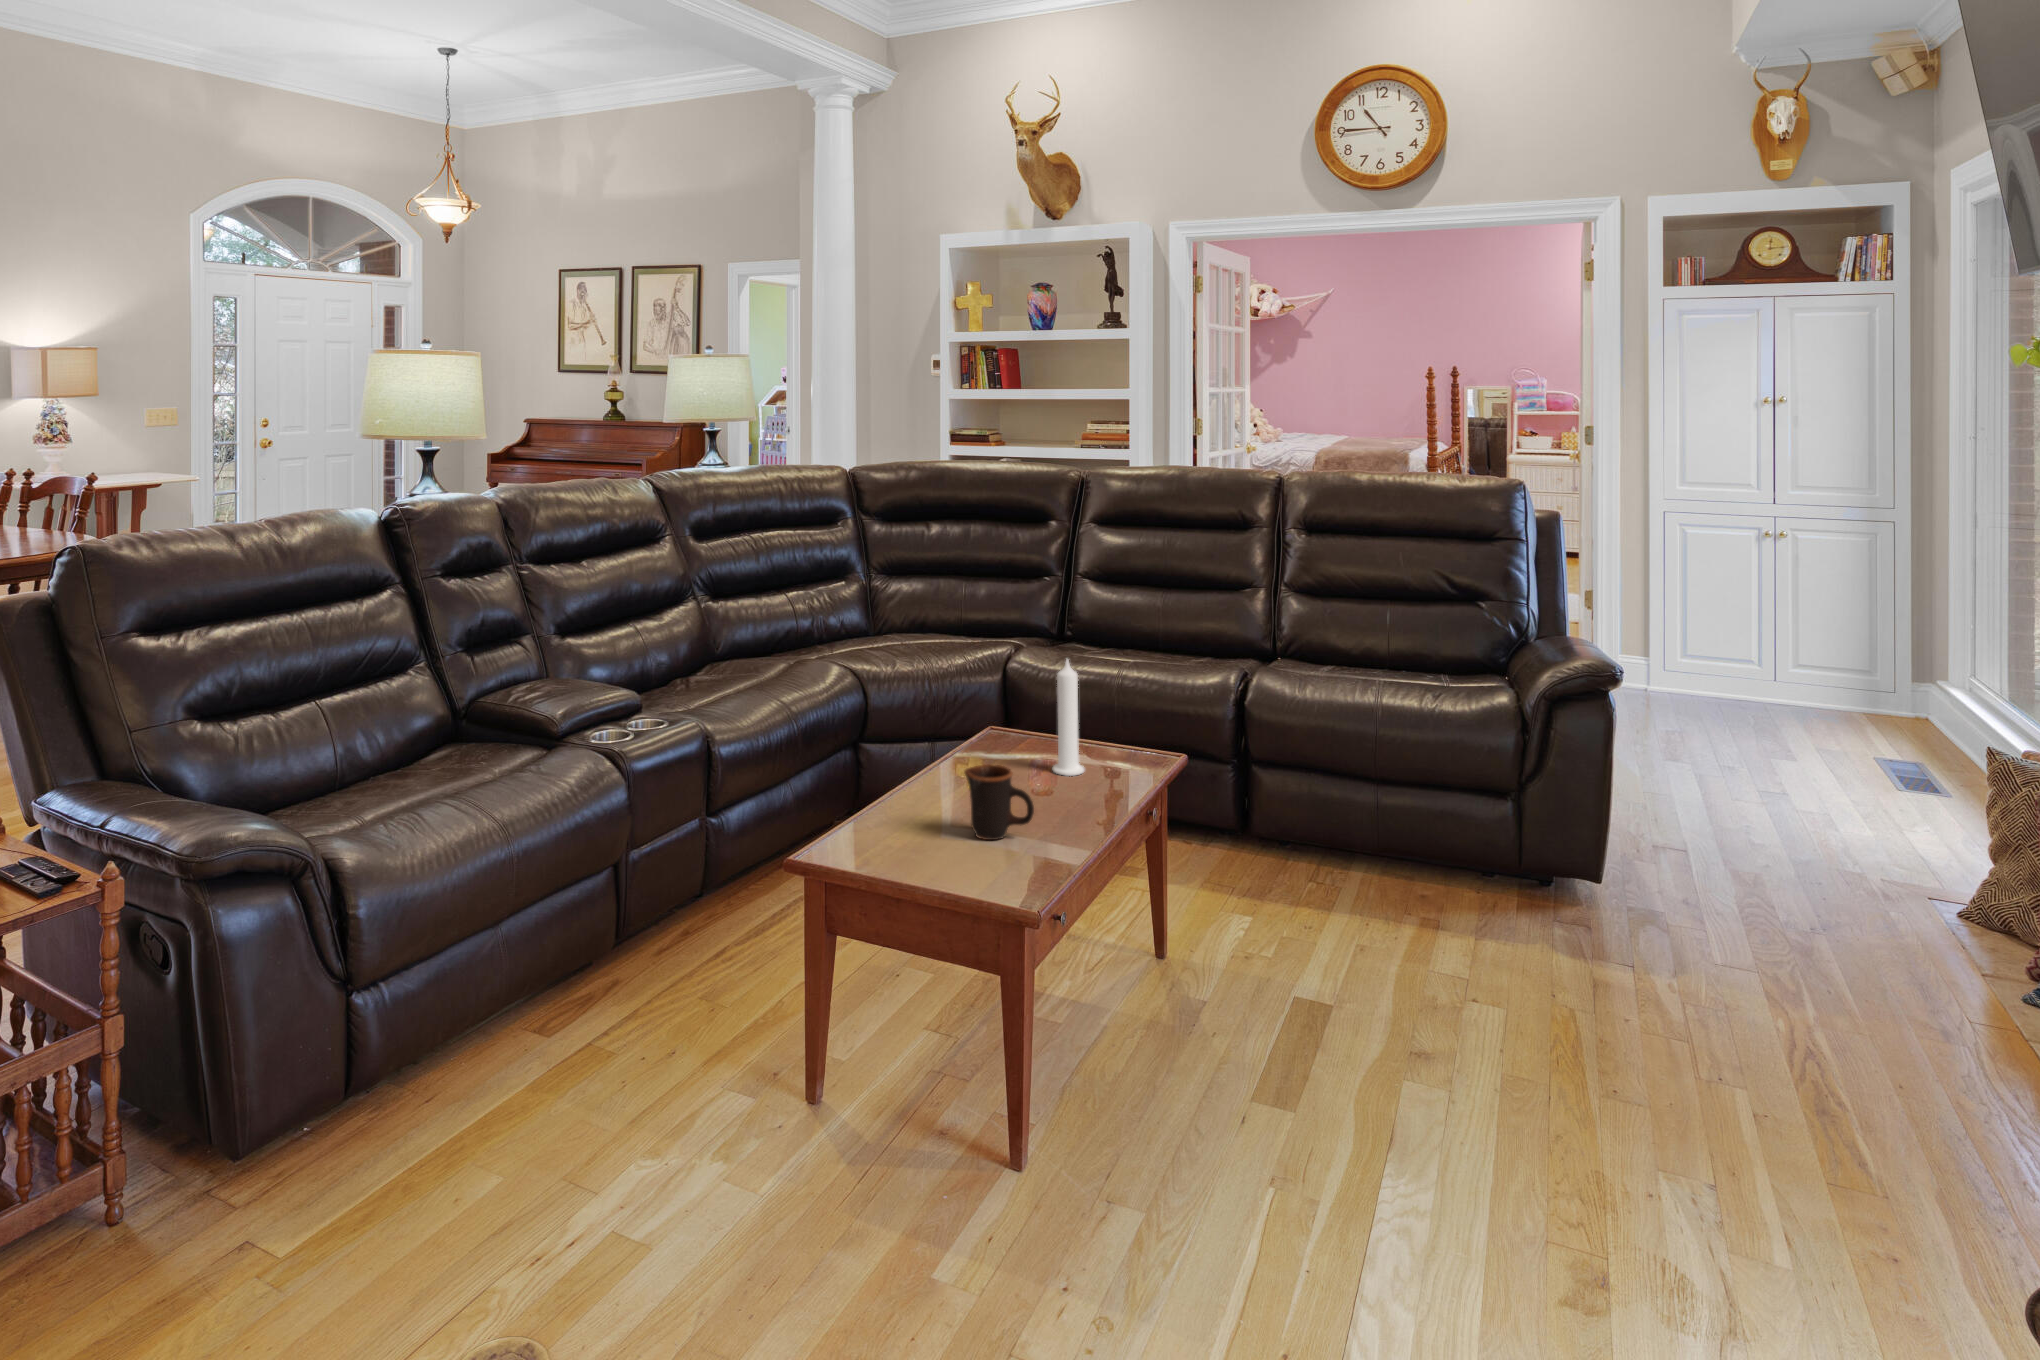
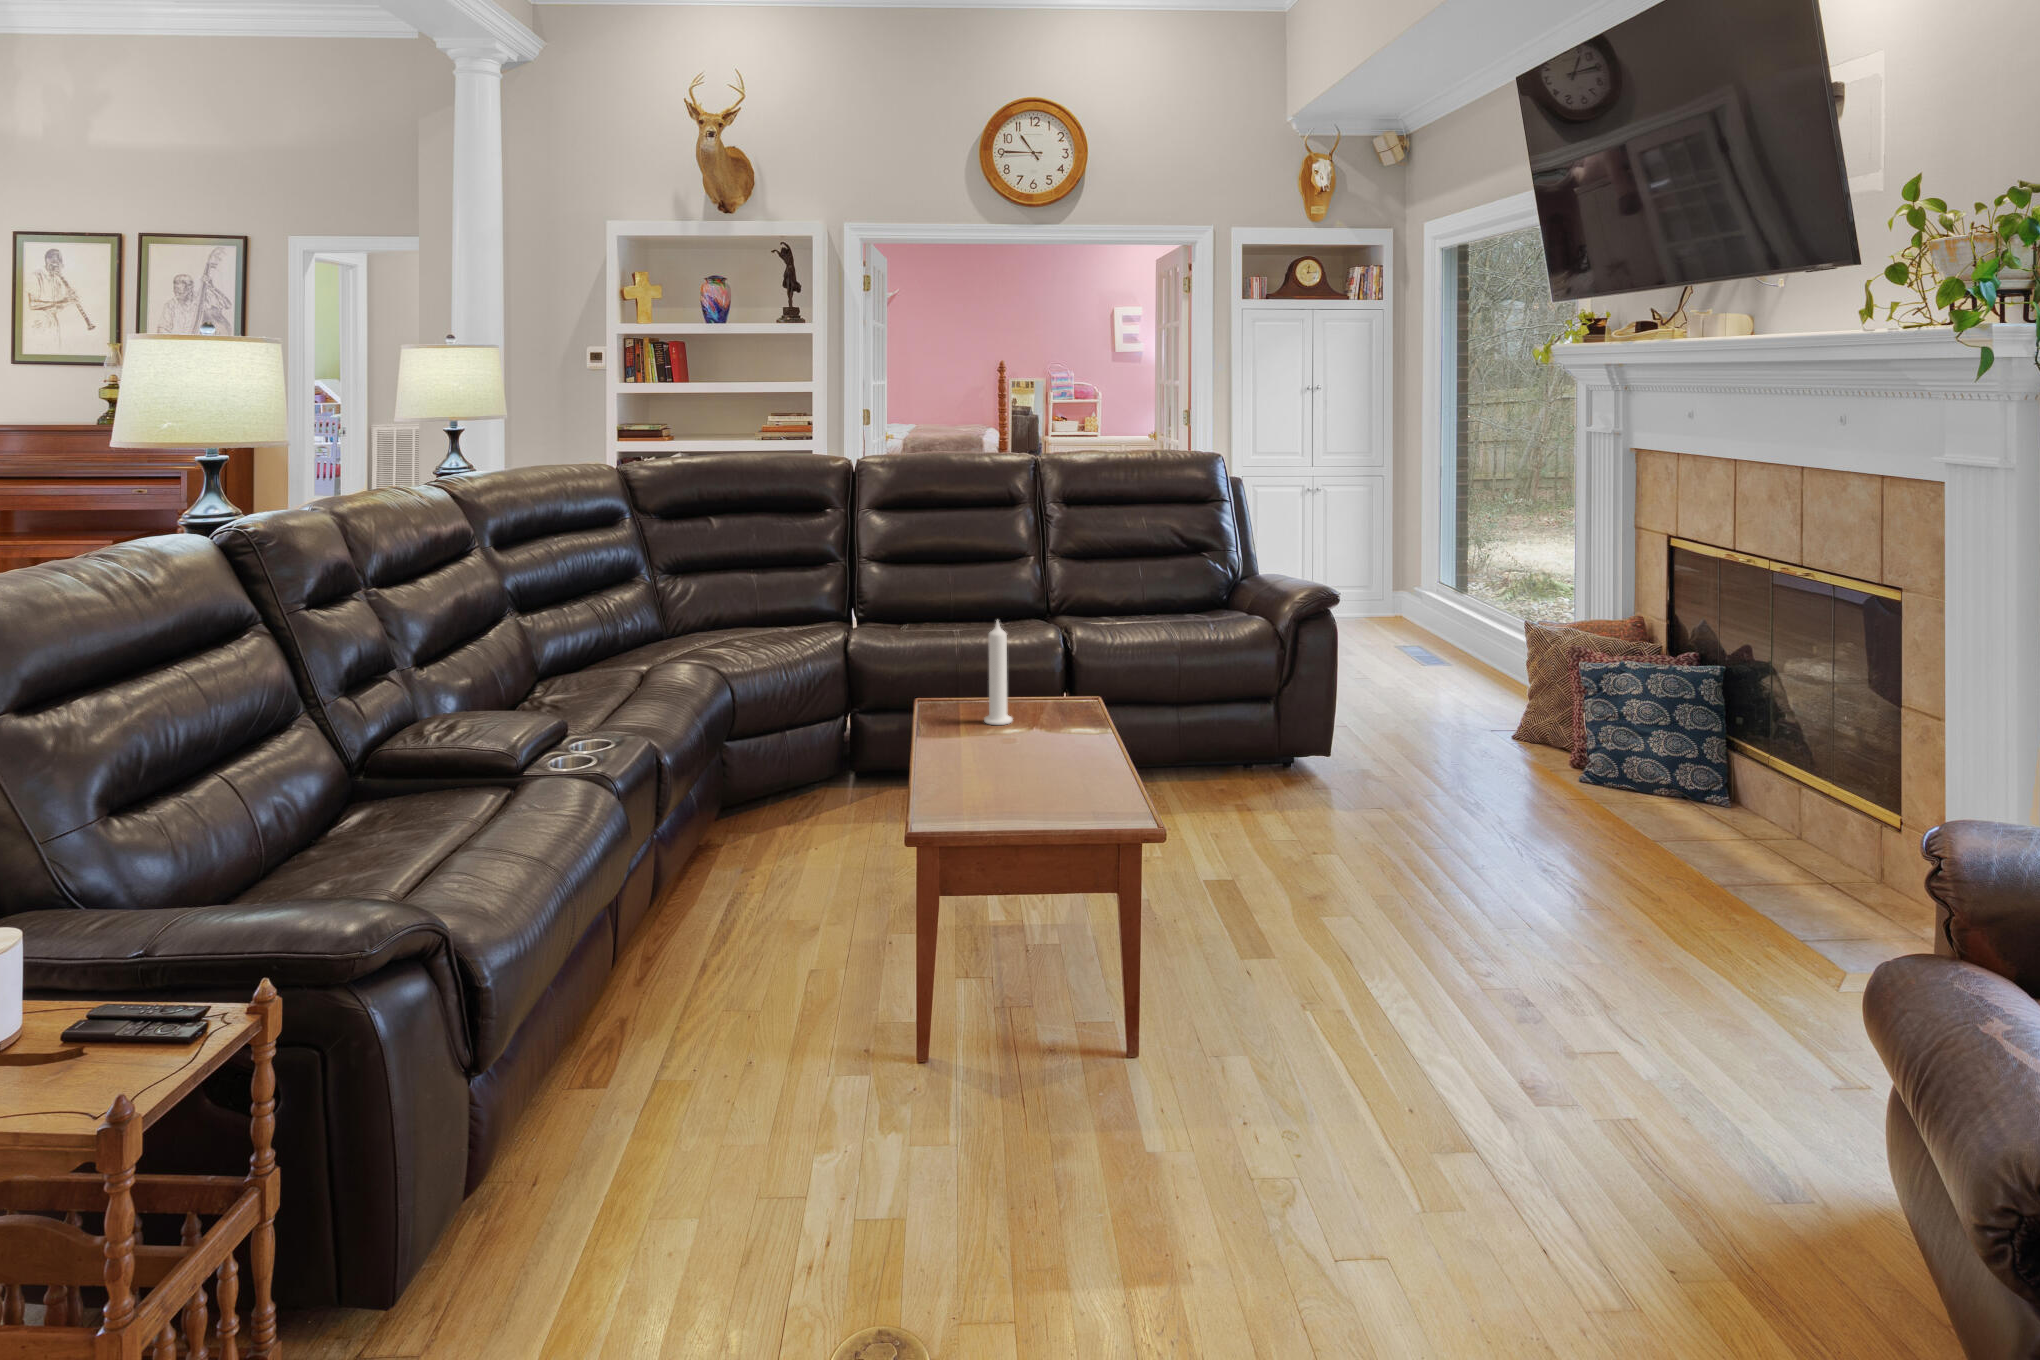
mug: present [964,764,1034,840] -> none [990,714,1052,780]

